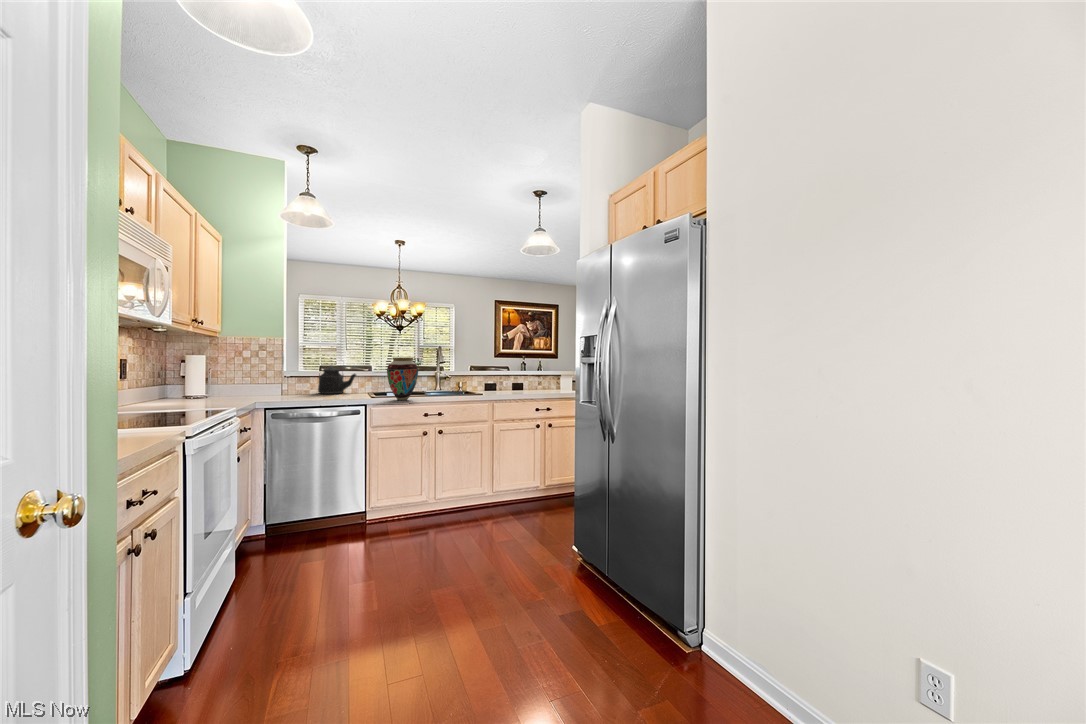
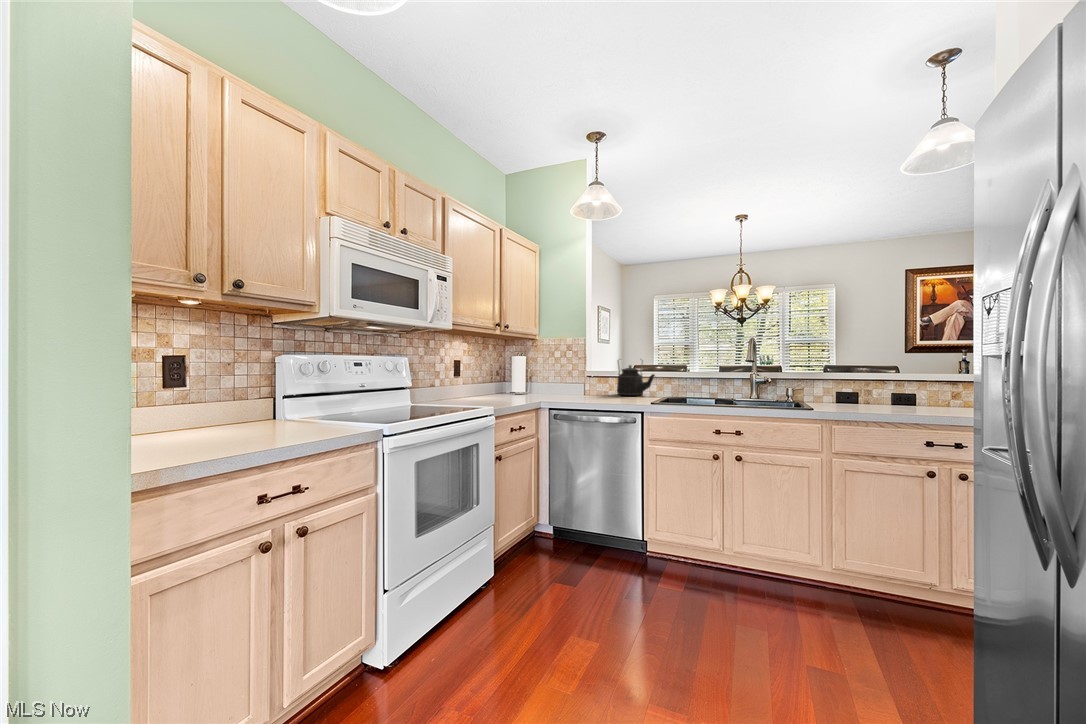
vase: present [387,357,418,400] -> none [667,355,707,409]

